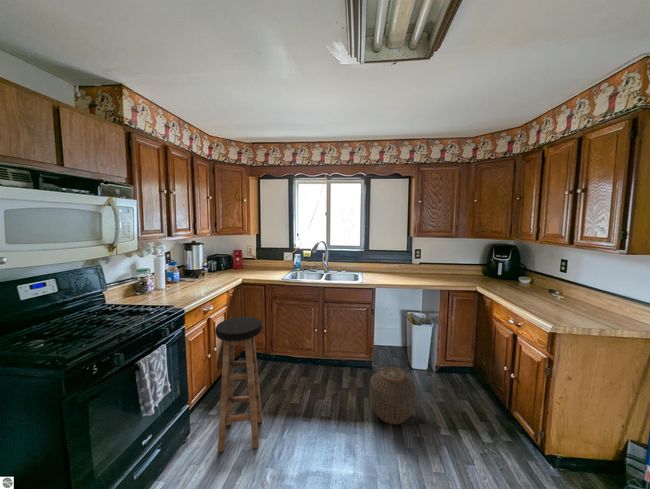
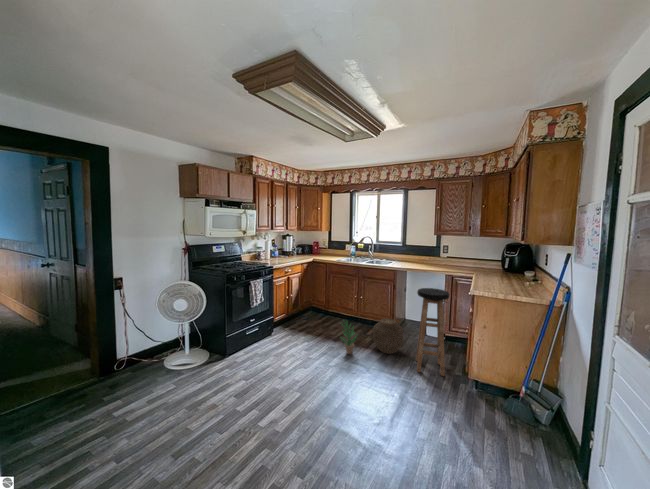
bar stool: present [215,317,262,452] -> present [416,288,449,376]
potted plant: none [328,388,360,448] -> present [342,321,357,354]

